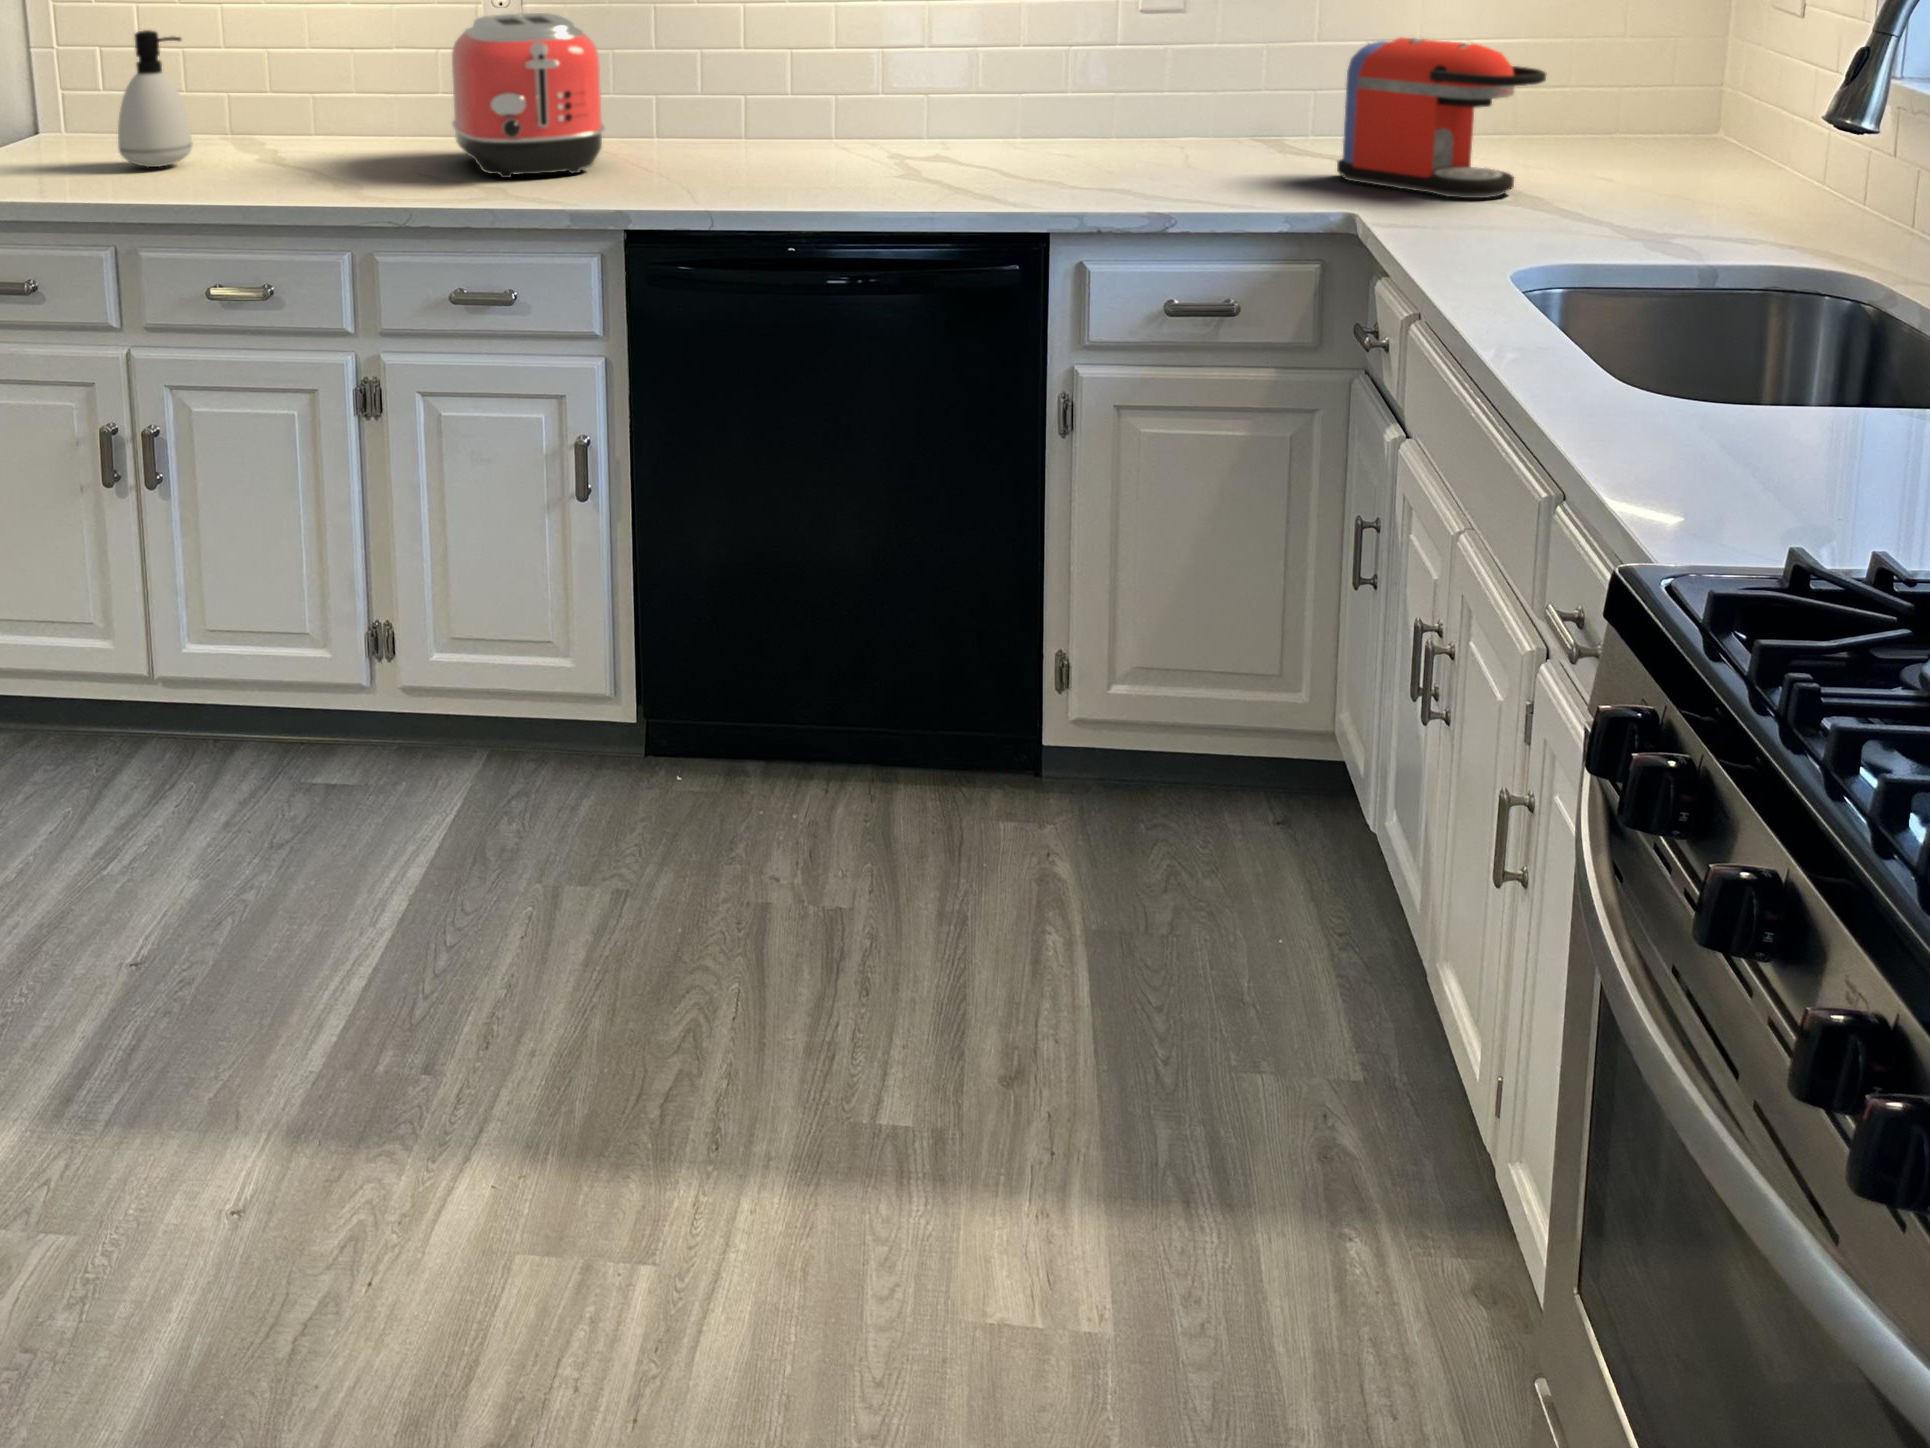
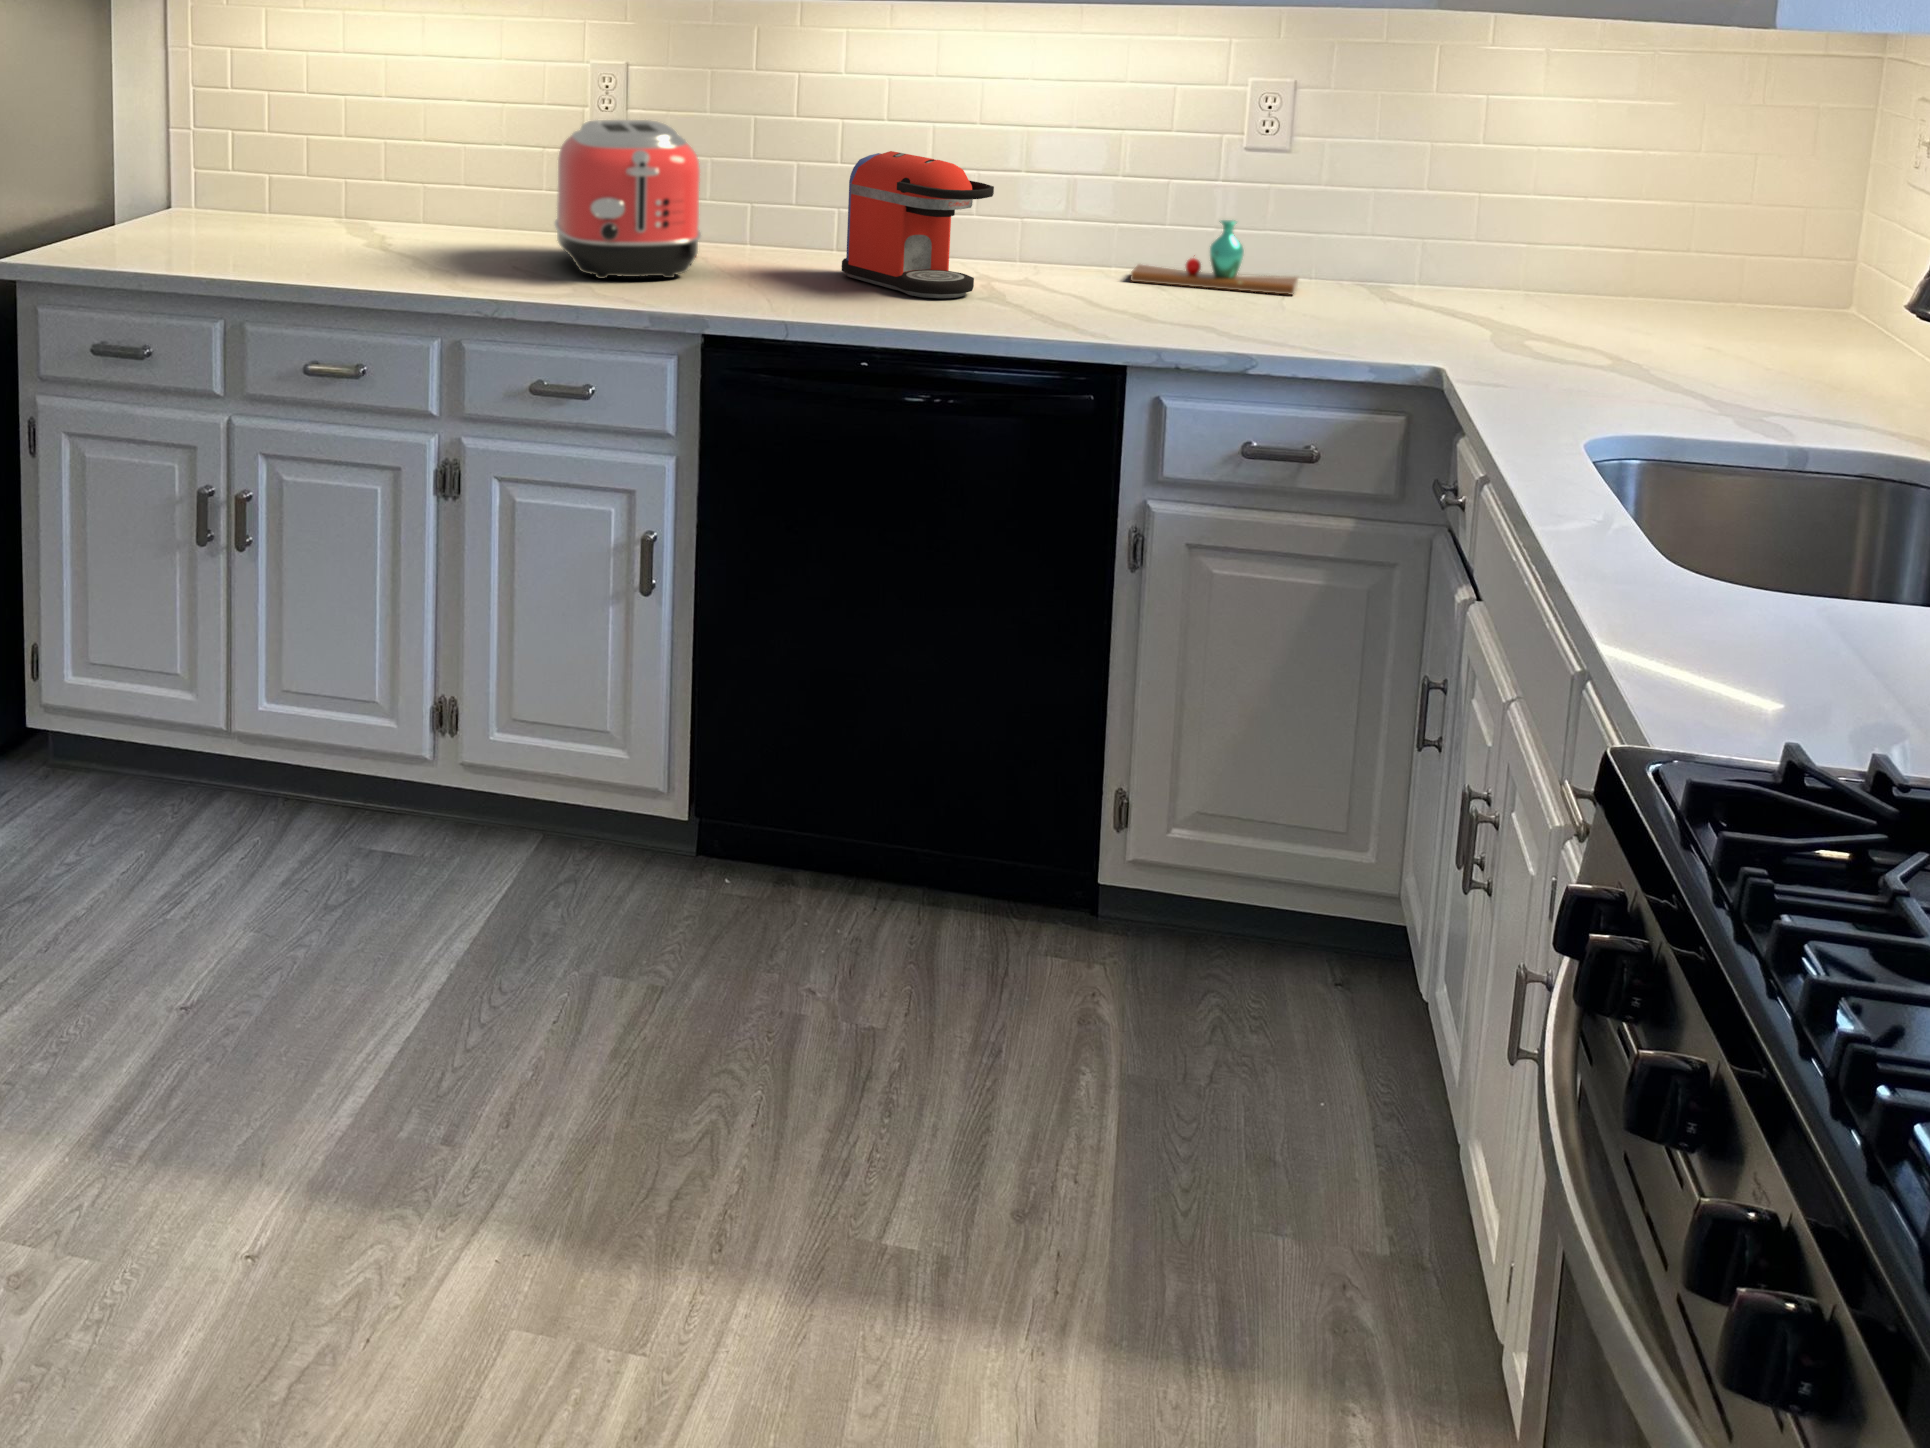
soap dispenser: present [118,30,192,167] -> none [237,117,307,247]
coffee maker: present [1337,37,1546,198] -> present [842,151,994,298]
vase: none [1034,82,1197,153] -> present [1131,220,1298,295]

